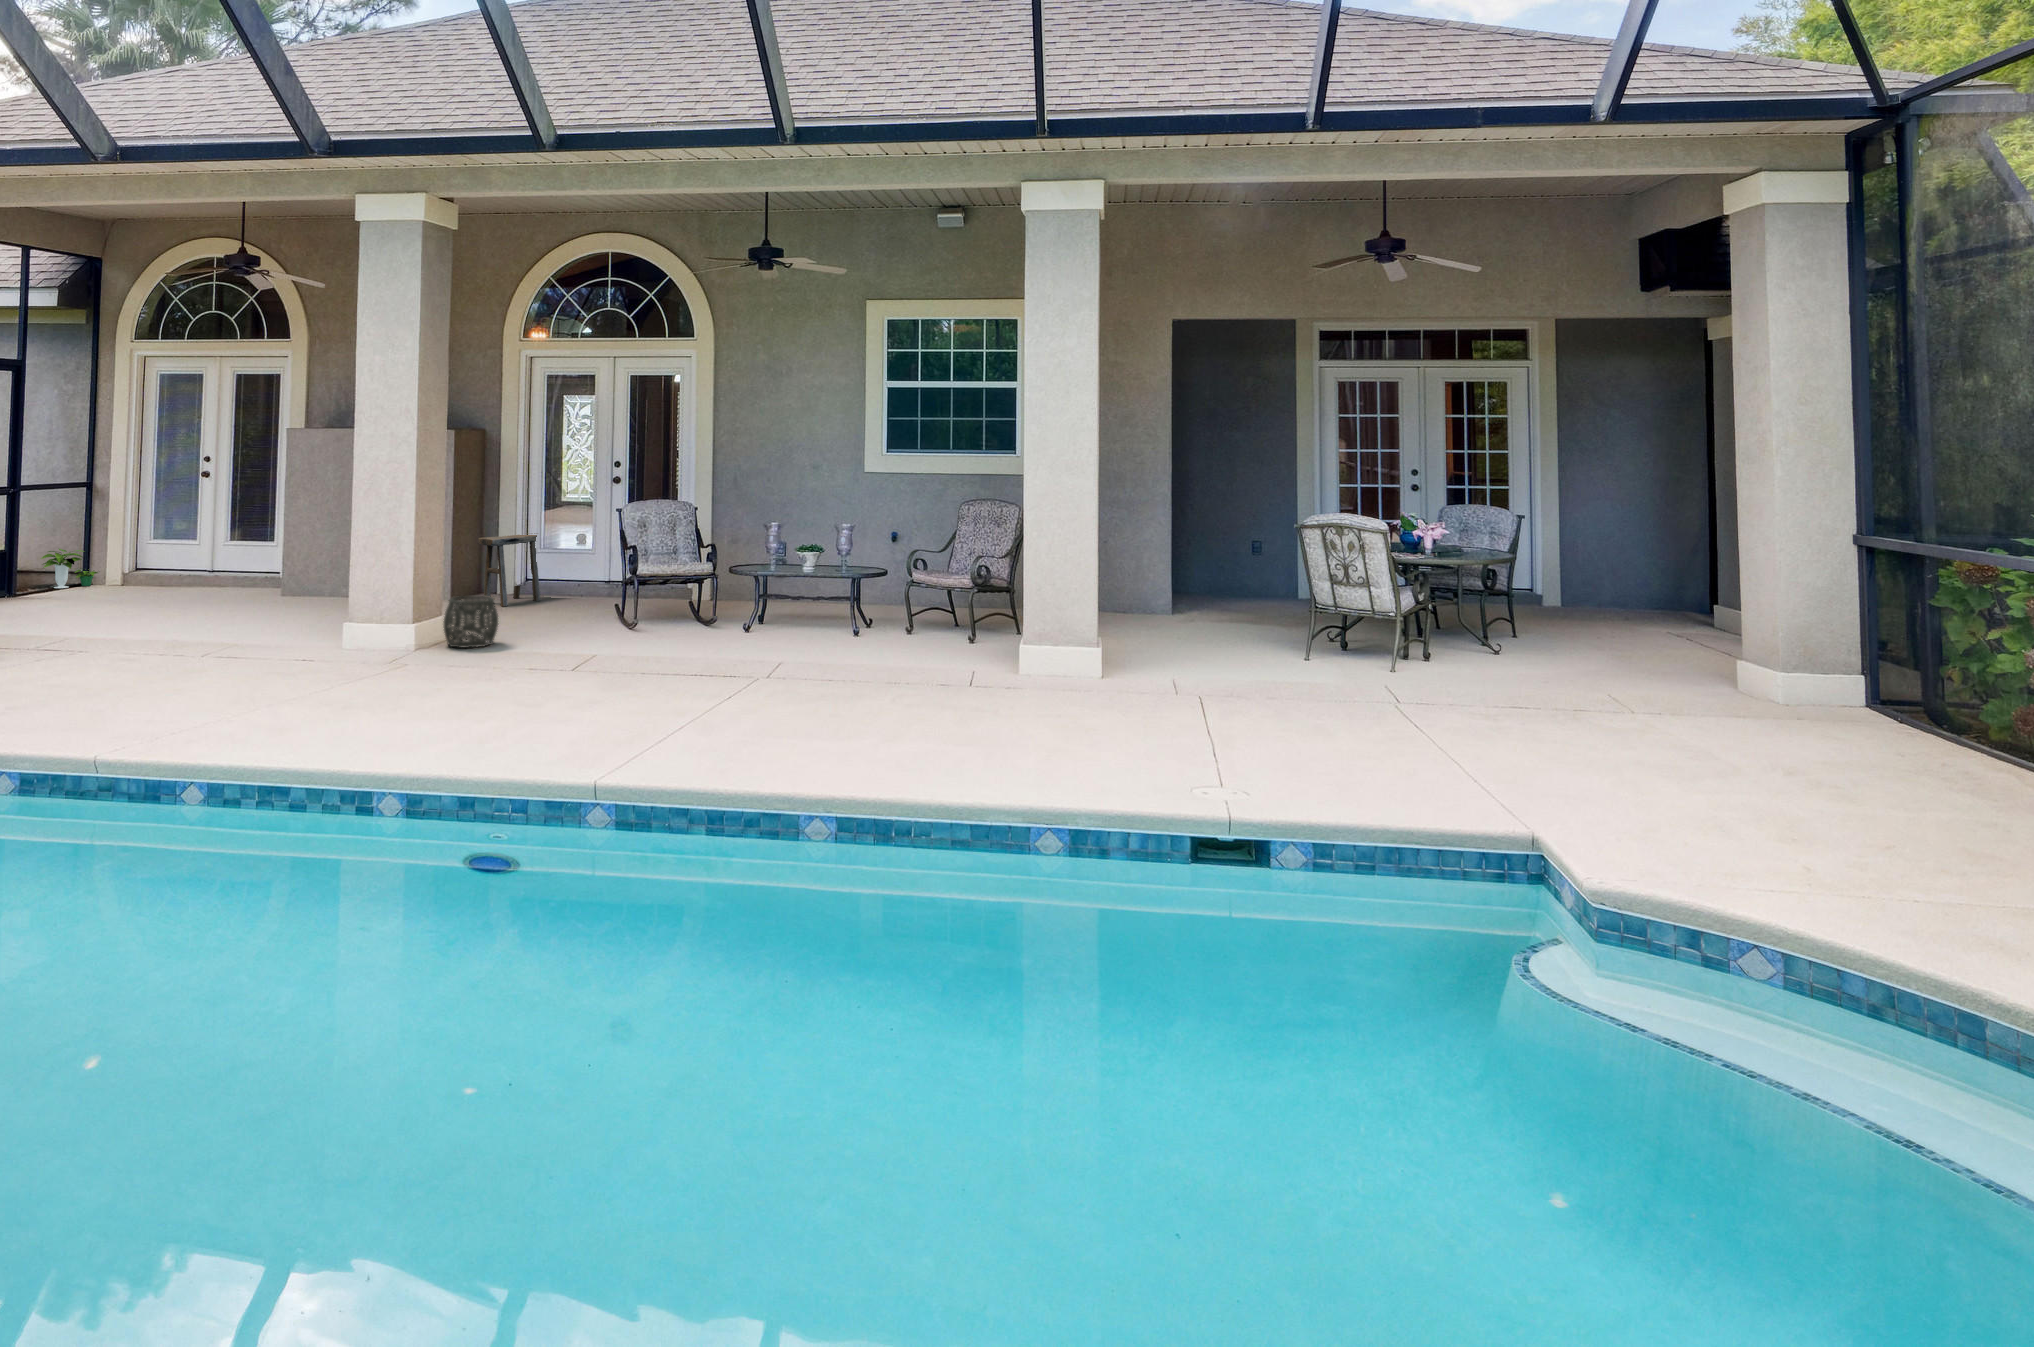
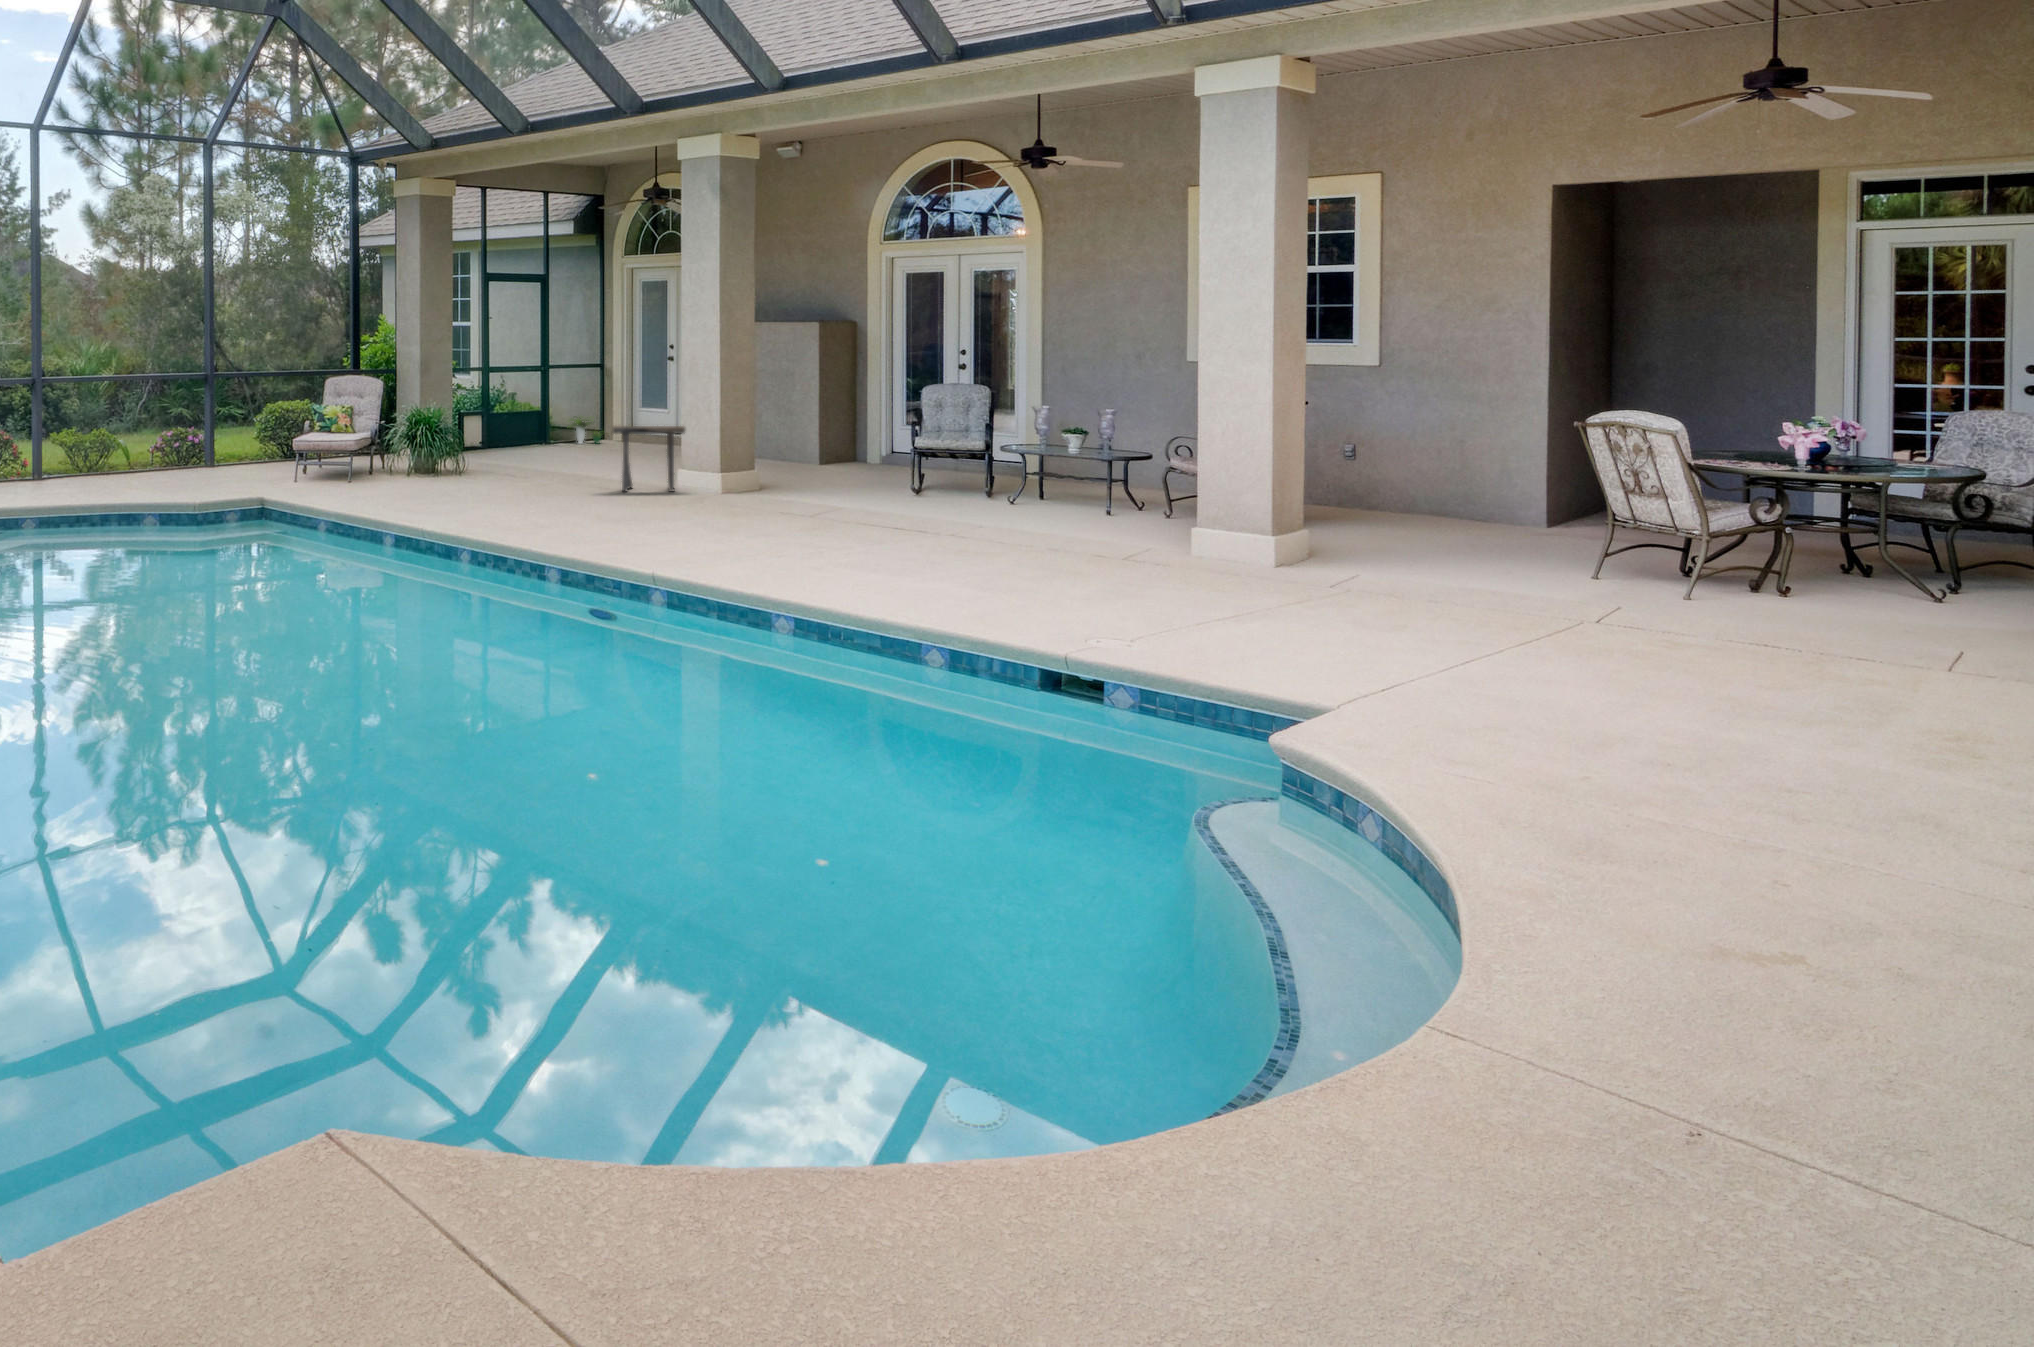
stool: present [478,533,540,606] -> present [612,426,685,492]
woven basket: present [443,596,498,648] -> none [735,455,780,496]

